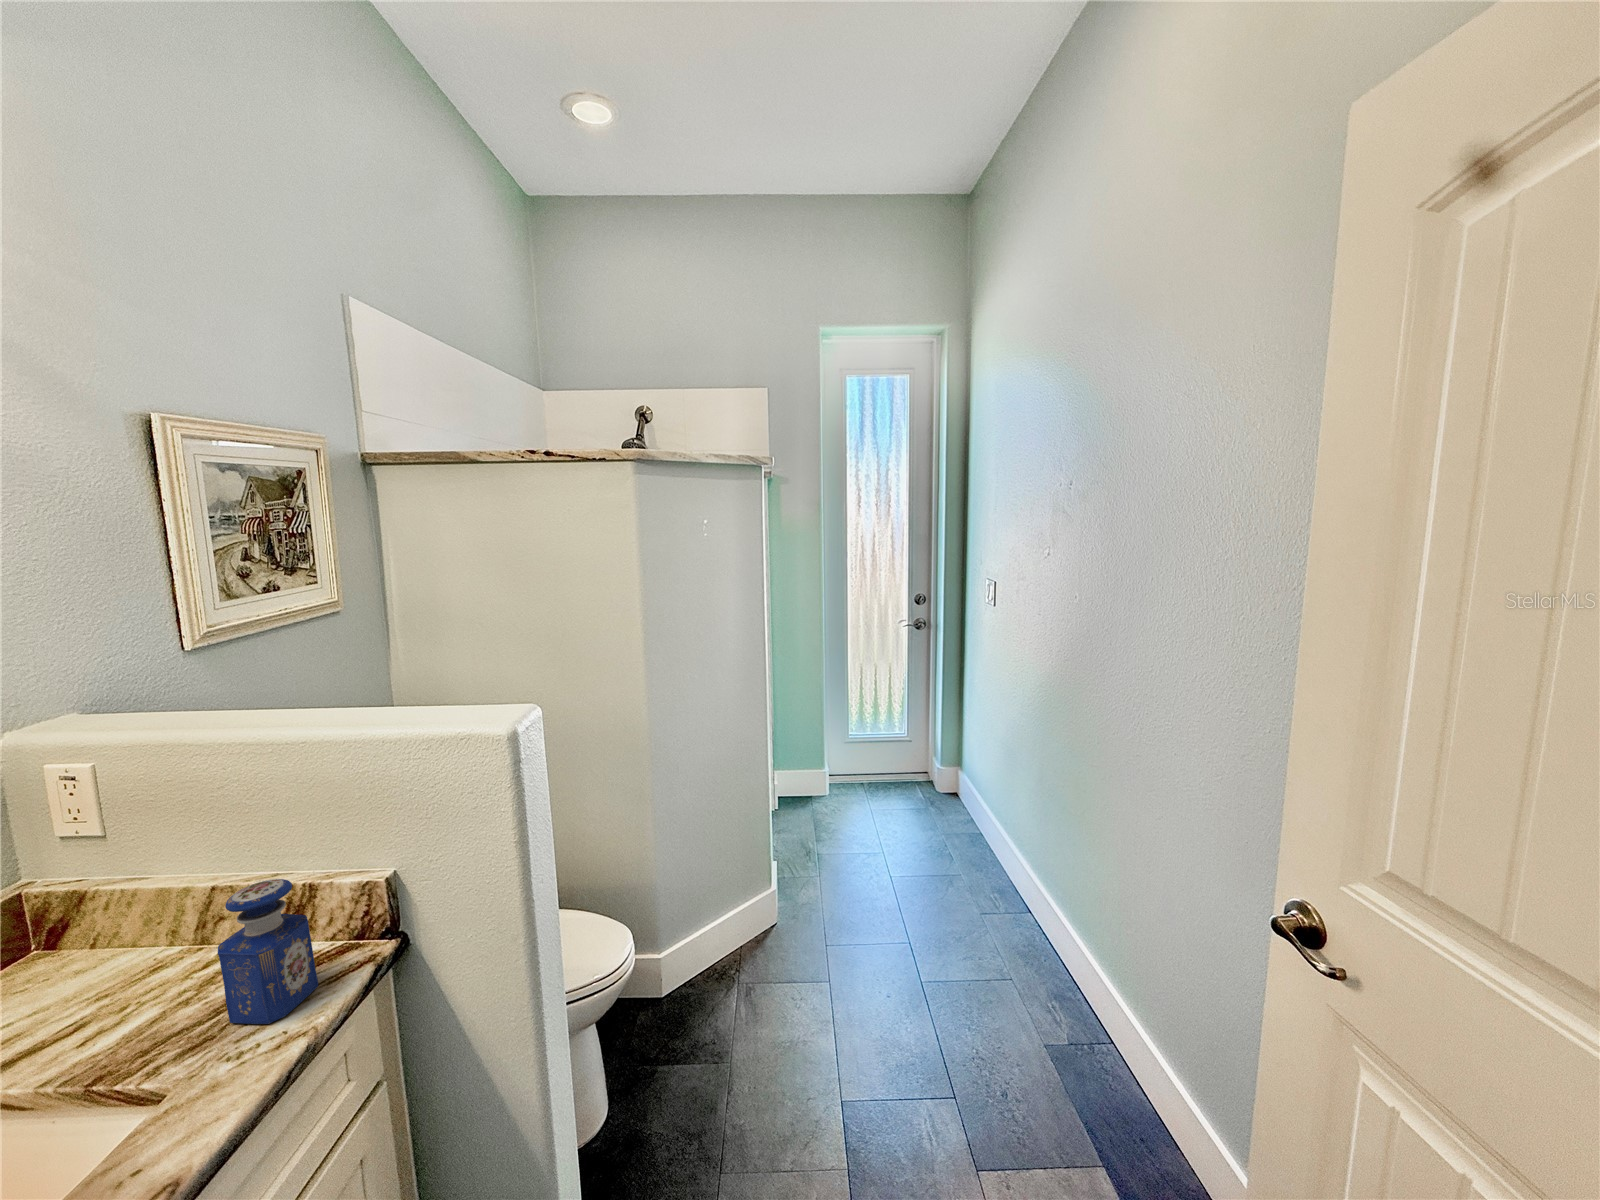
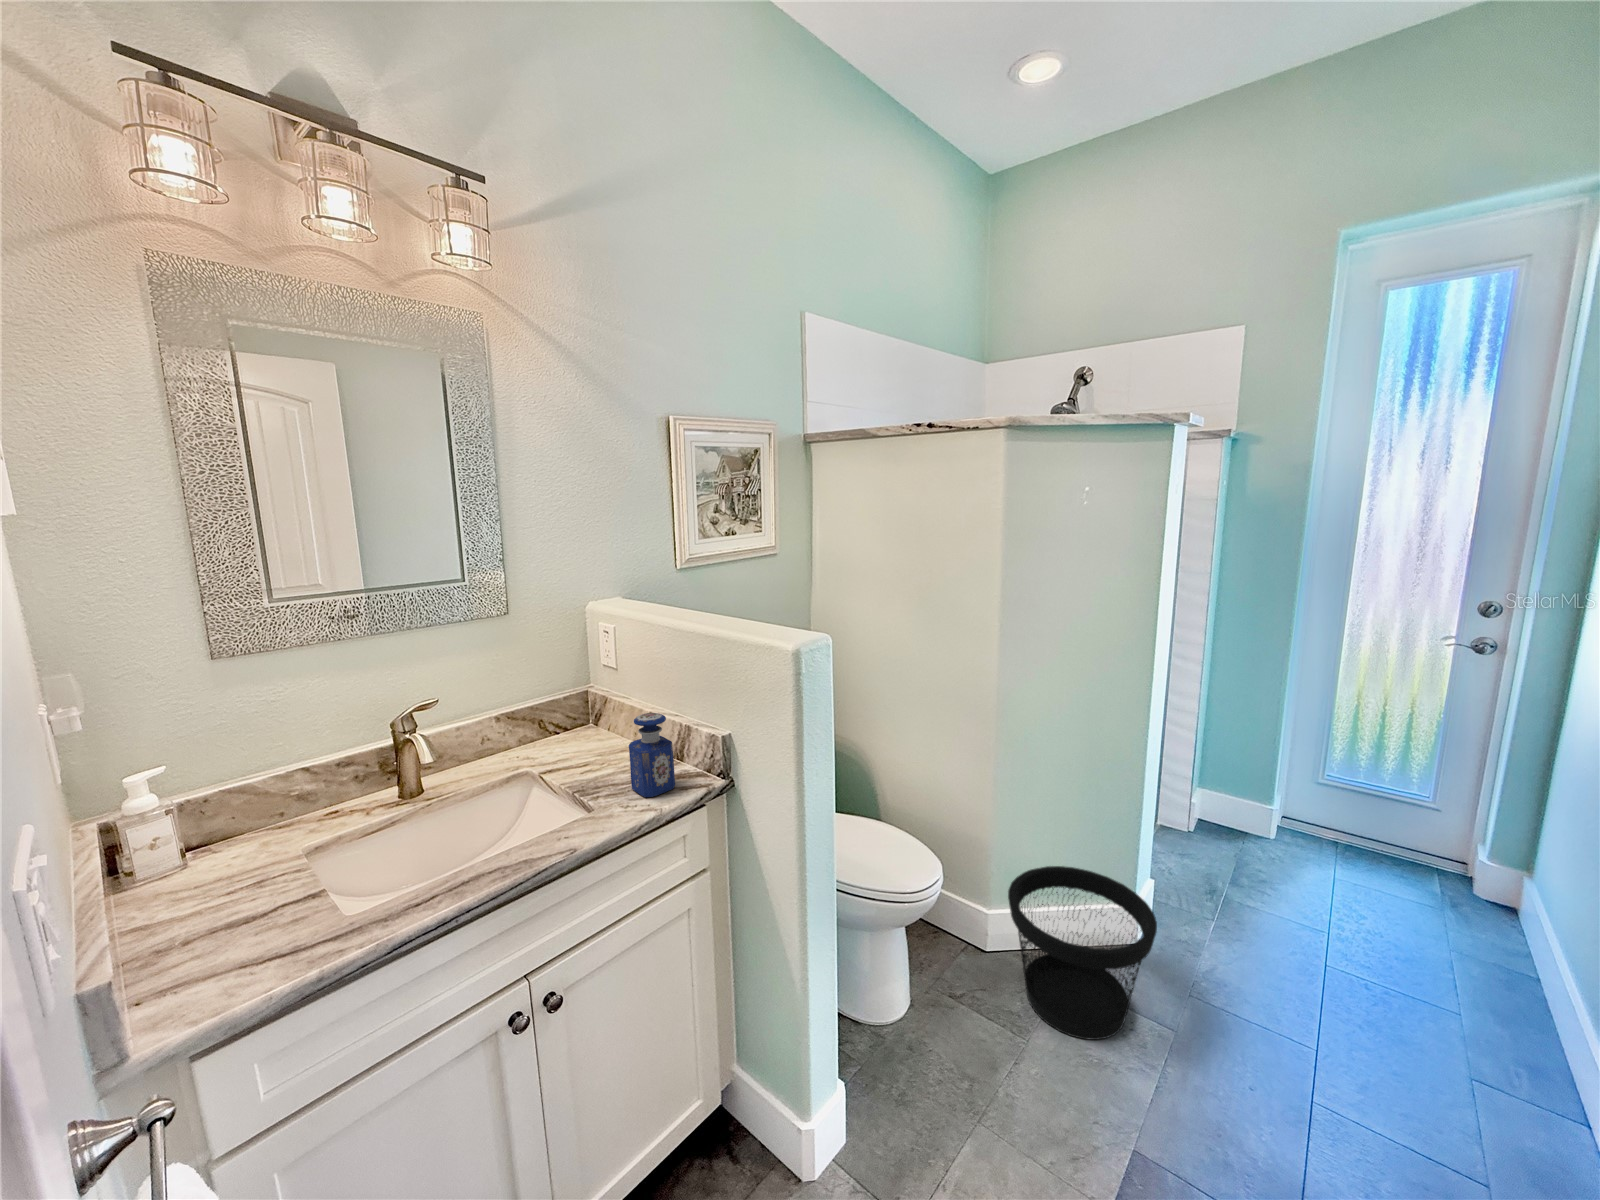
wastebasket: none [687,871,814,1034] -> present [1008,866,1157,1040]

